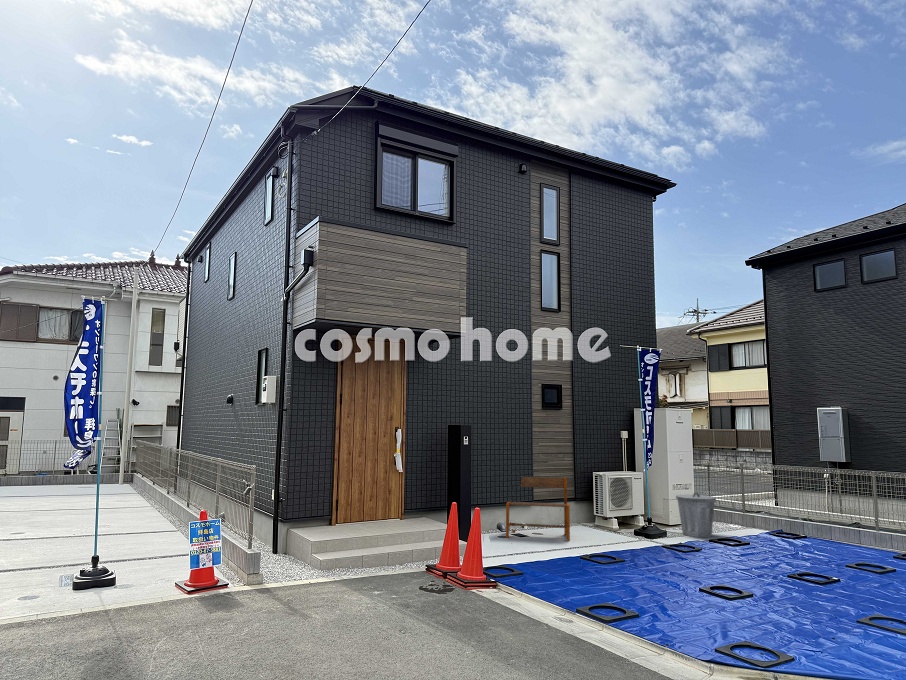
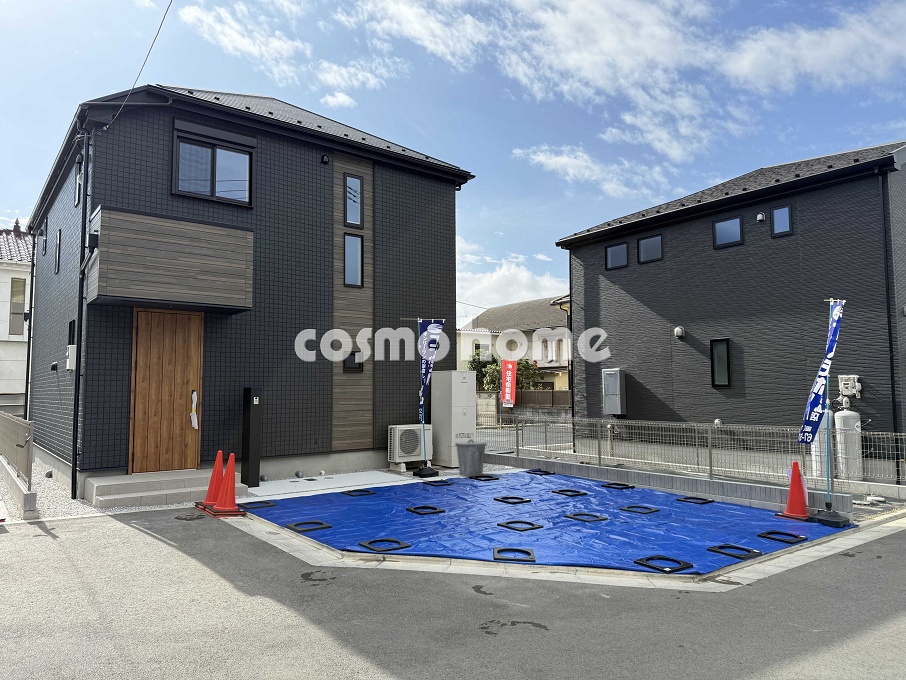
bench: present [506,477,570,541] -> none [302,430,361,482]

